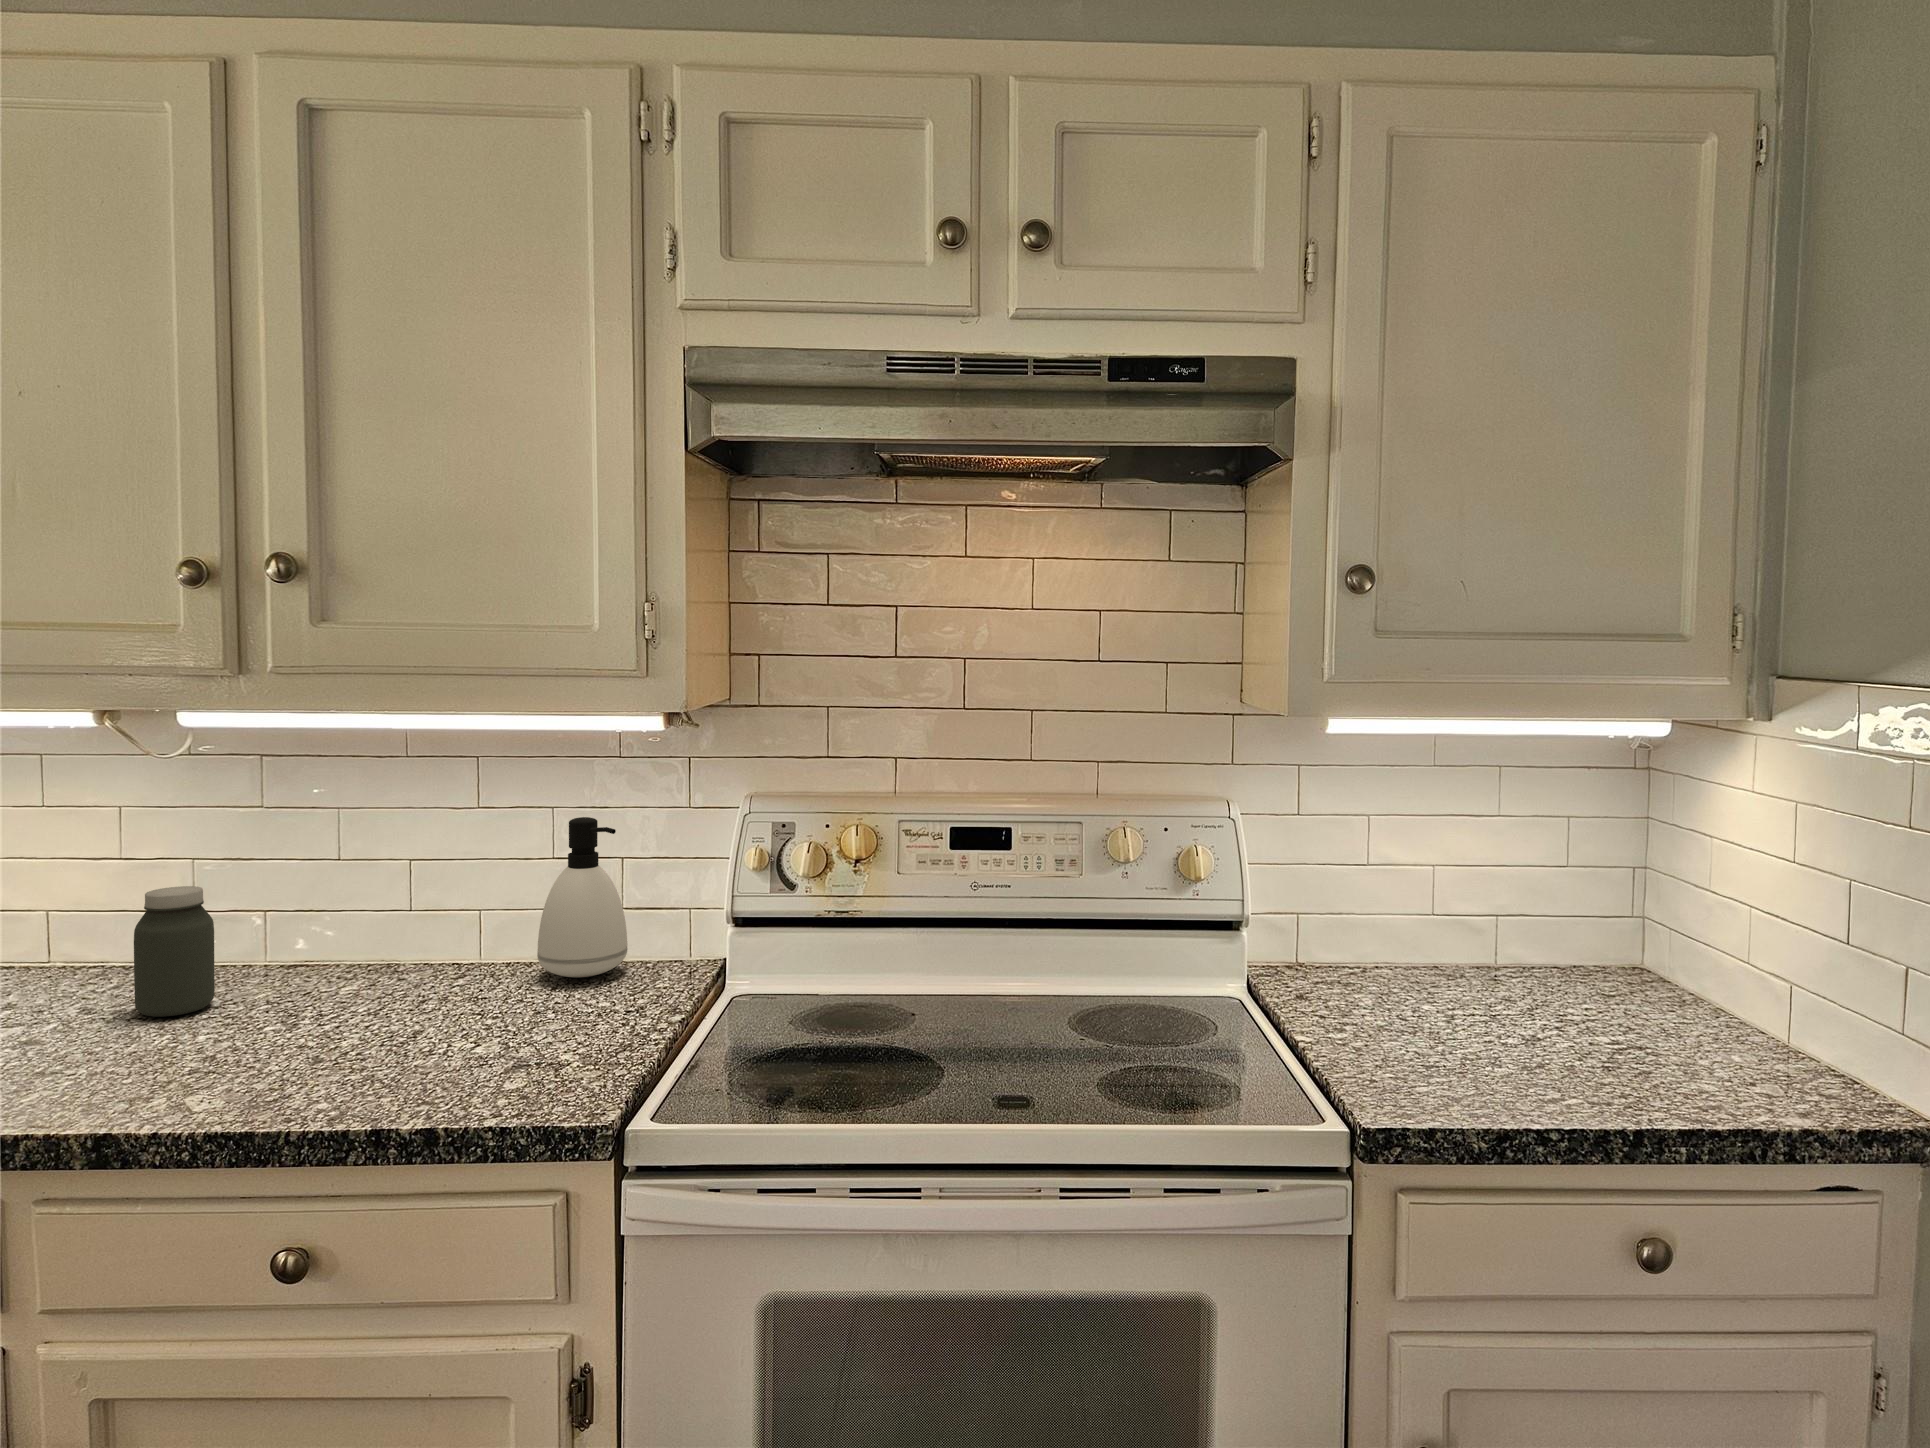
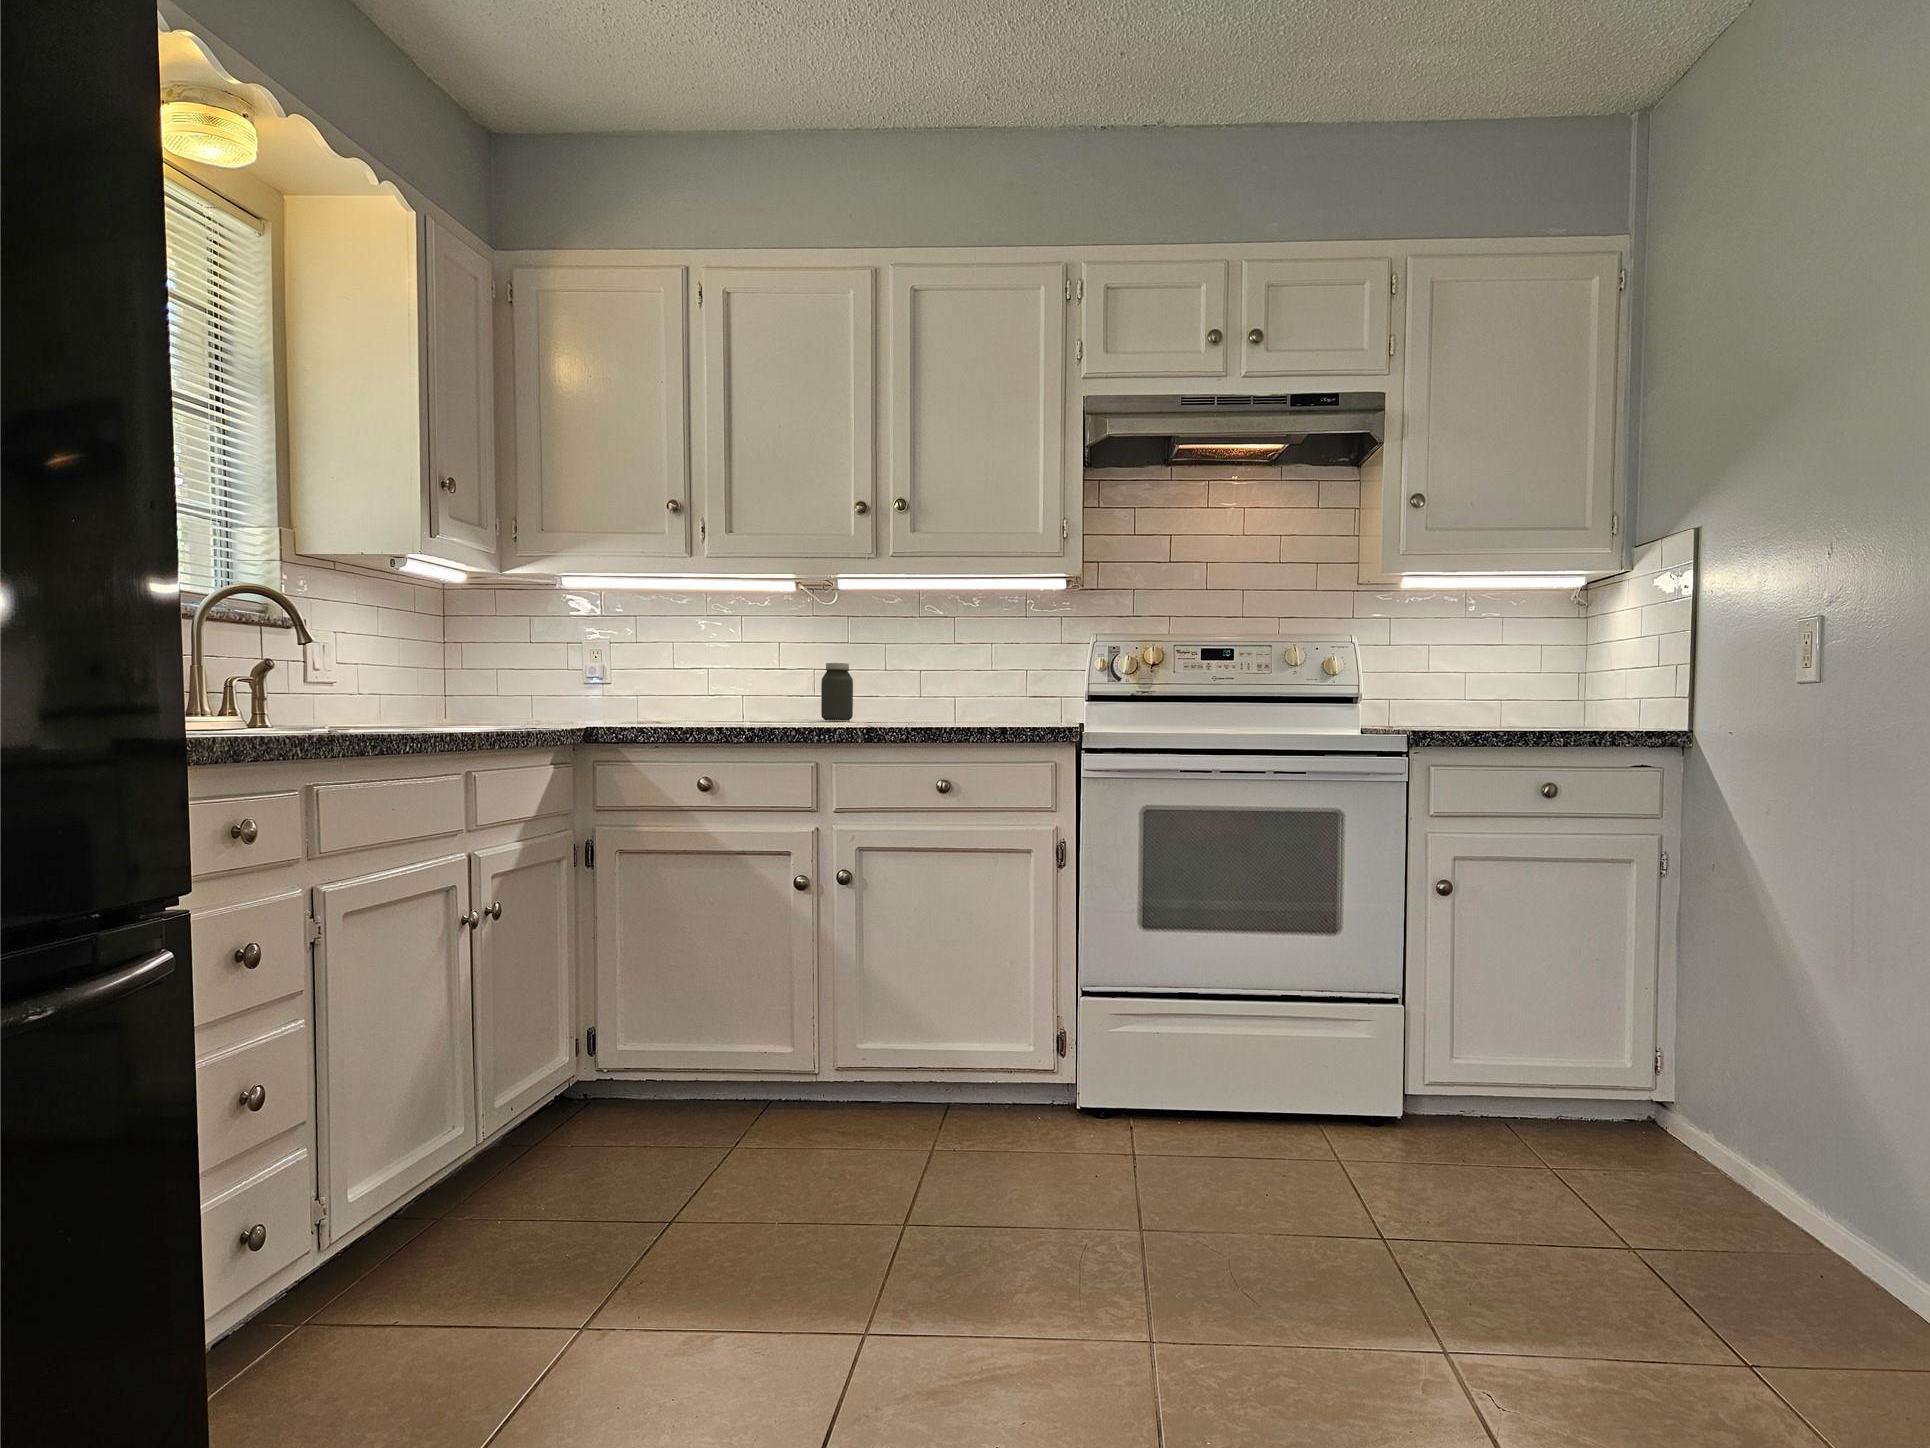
soap dispenser: present [537,817,628,977] -> none [993,641,1036,721]

